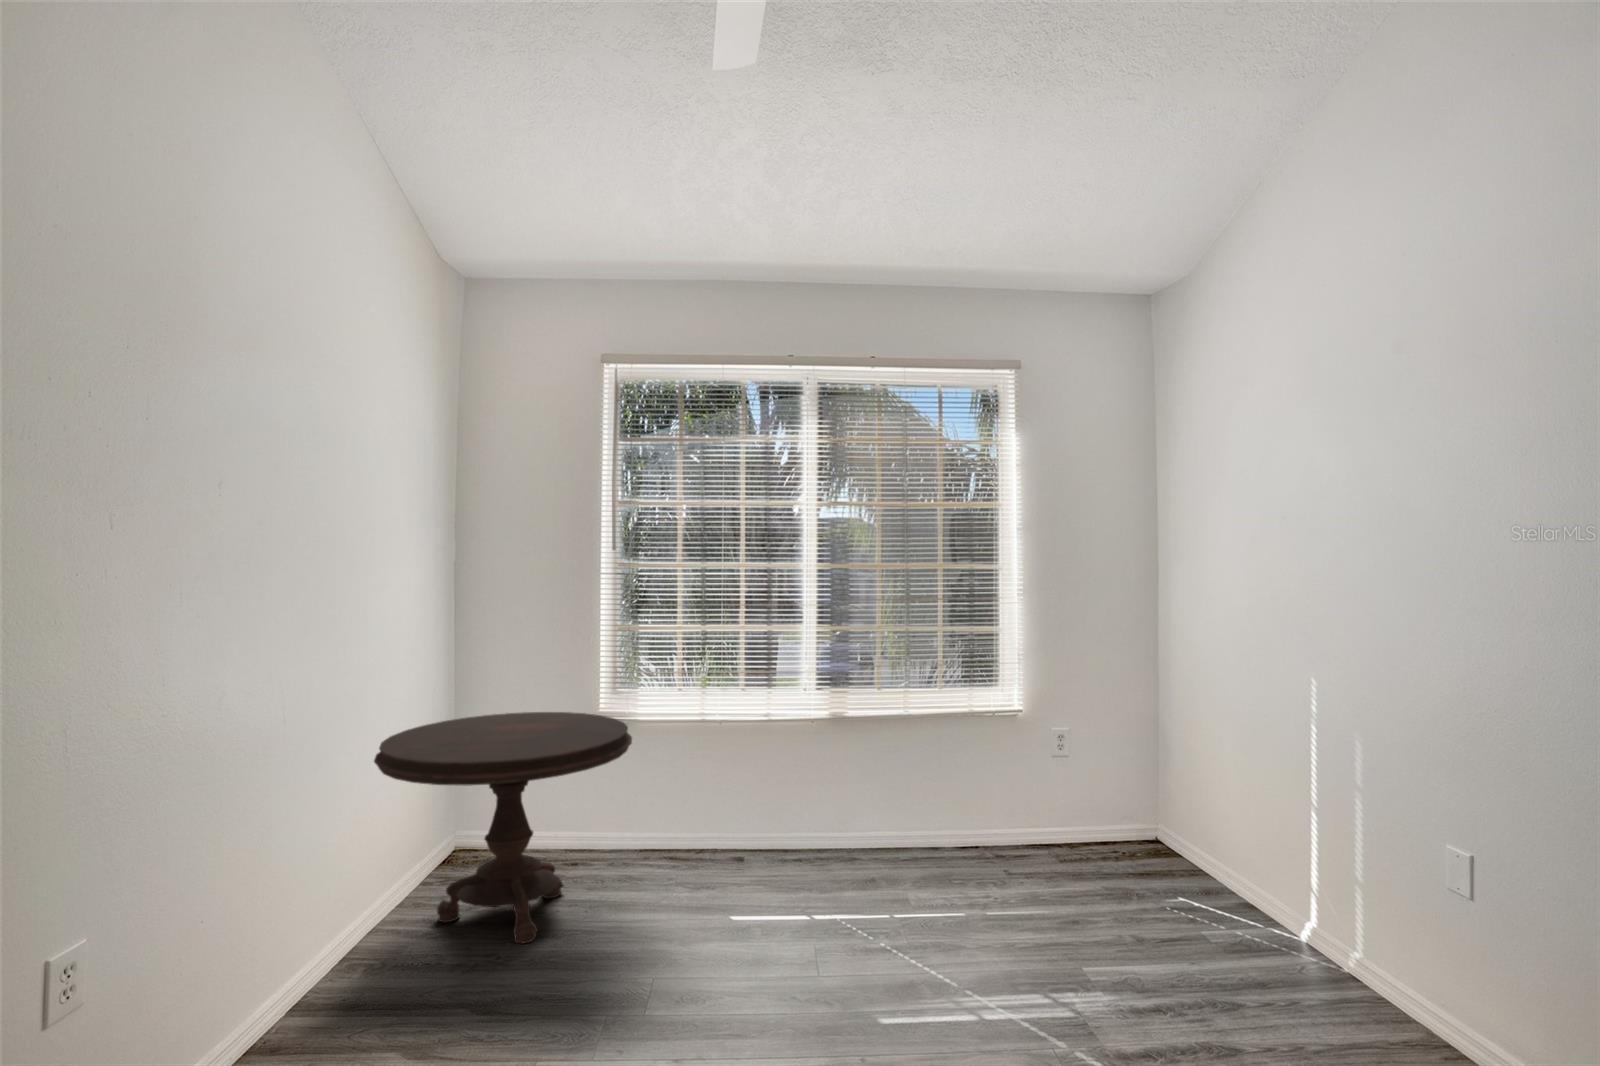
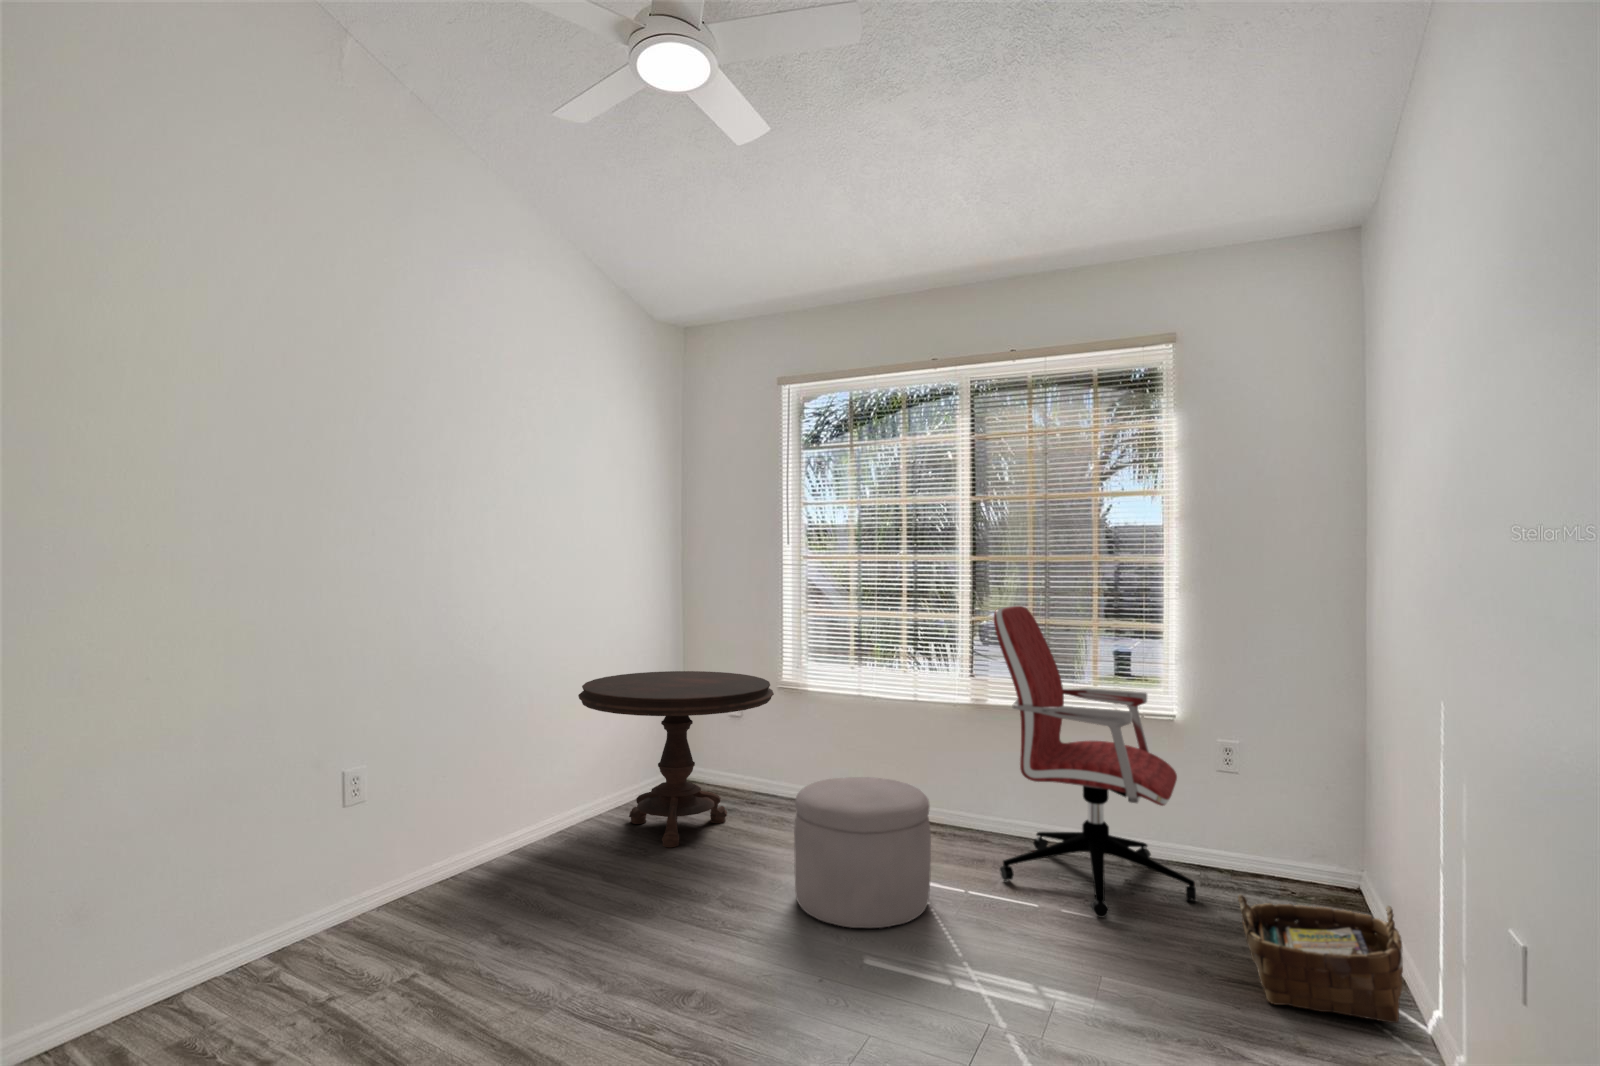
office chair: none [887,616,1072,911] -> present [994,606,1196,918]
ottoman: none [735,813,884,987] -> present [794,777,931,928]
woven basket: none [1158,851,1295,955] -> present [1238,895,1403,1023]

